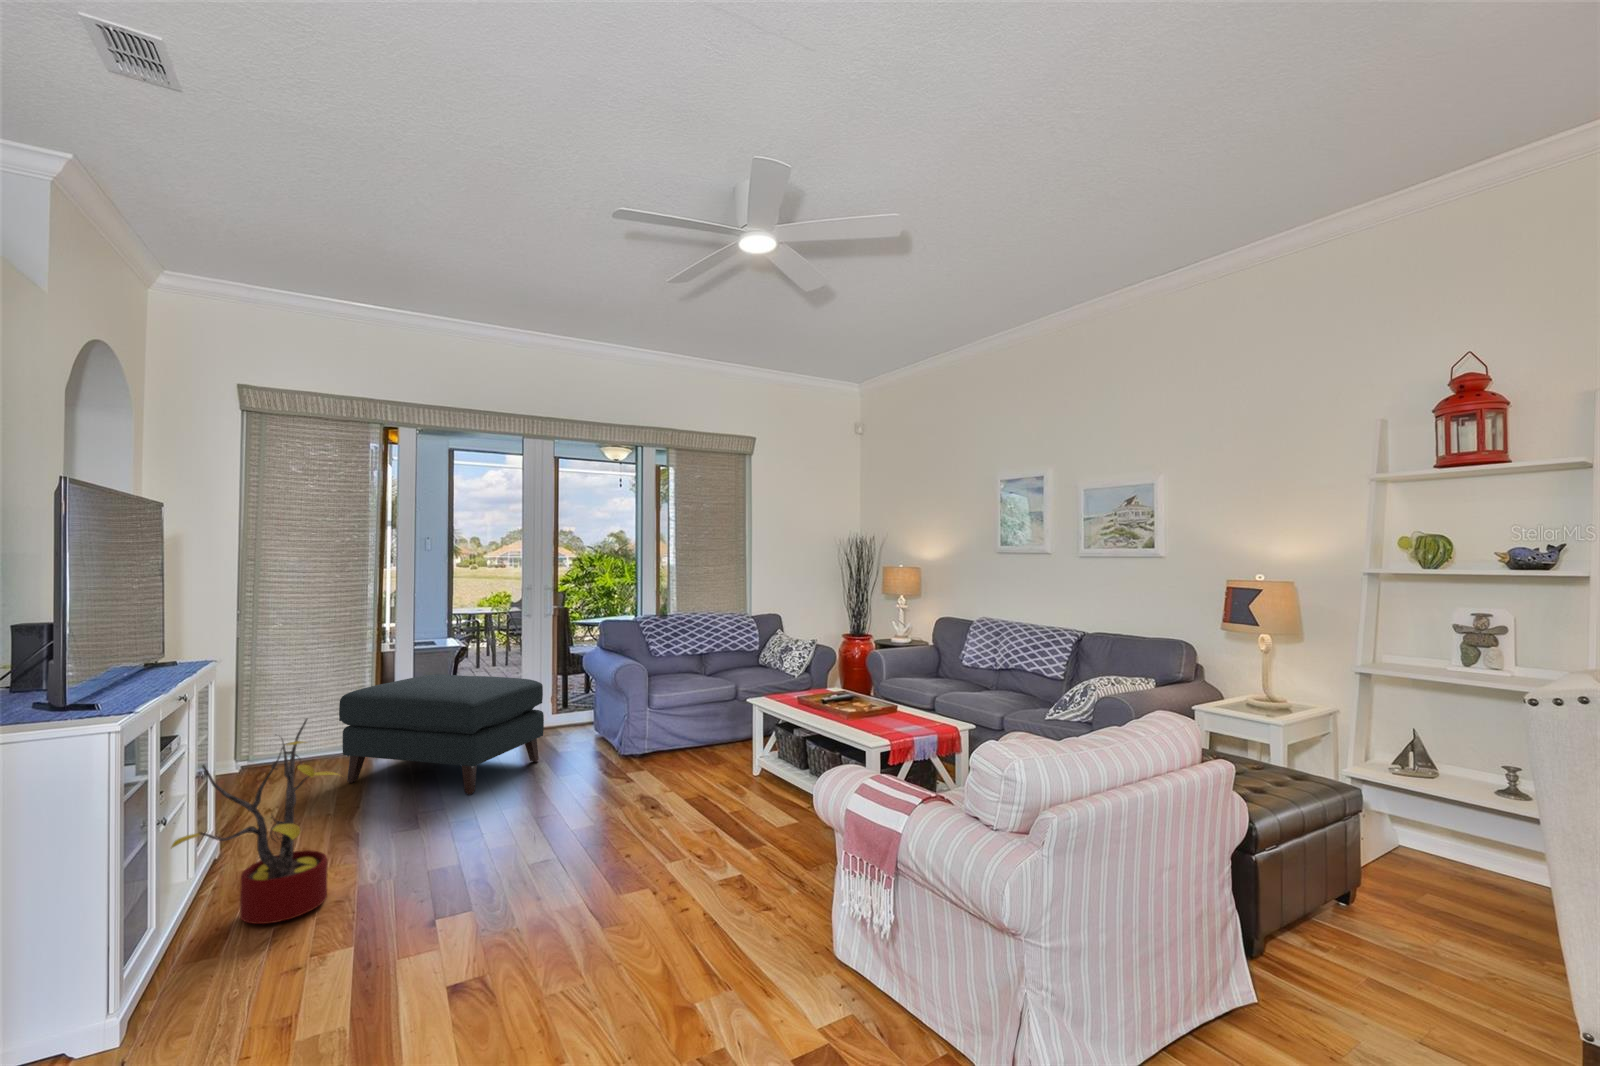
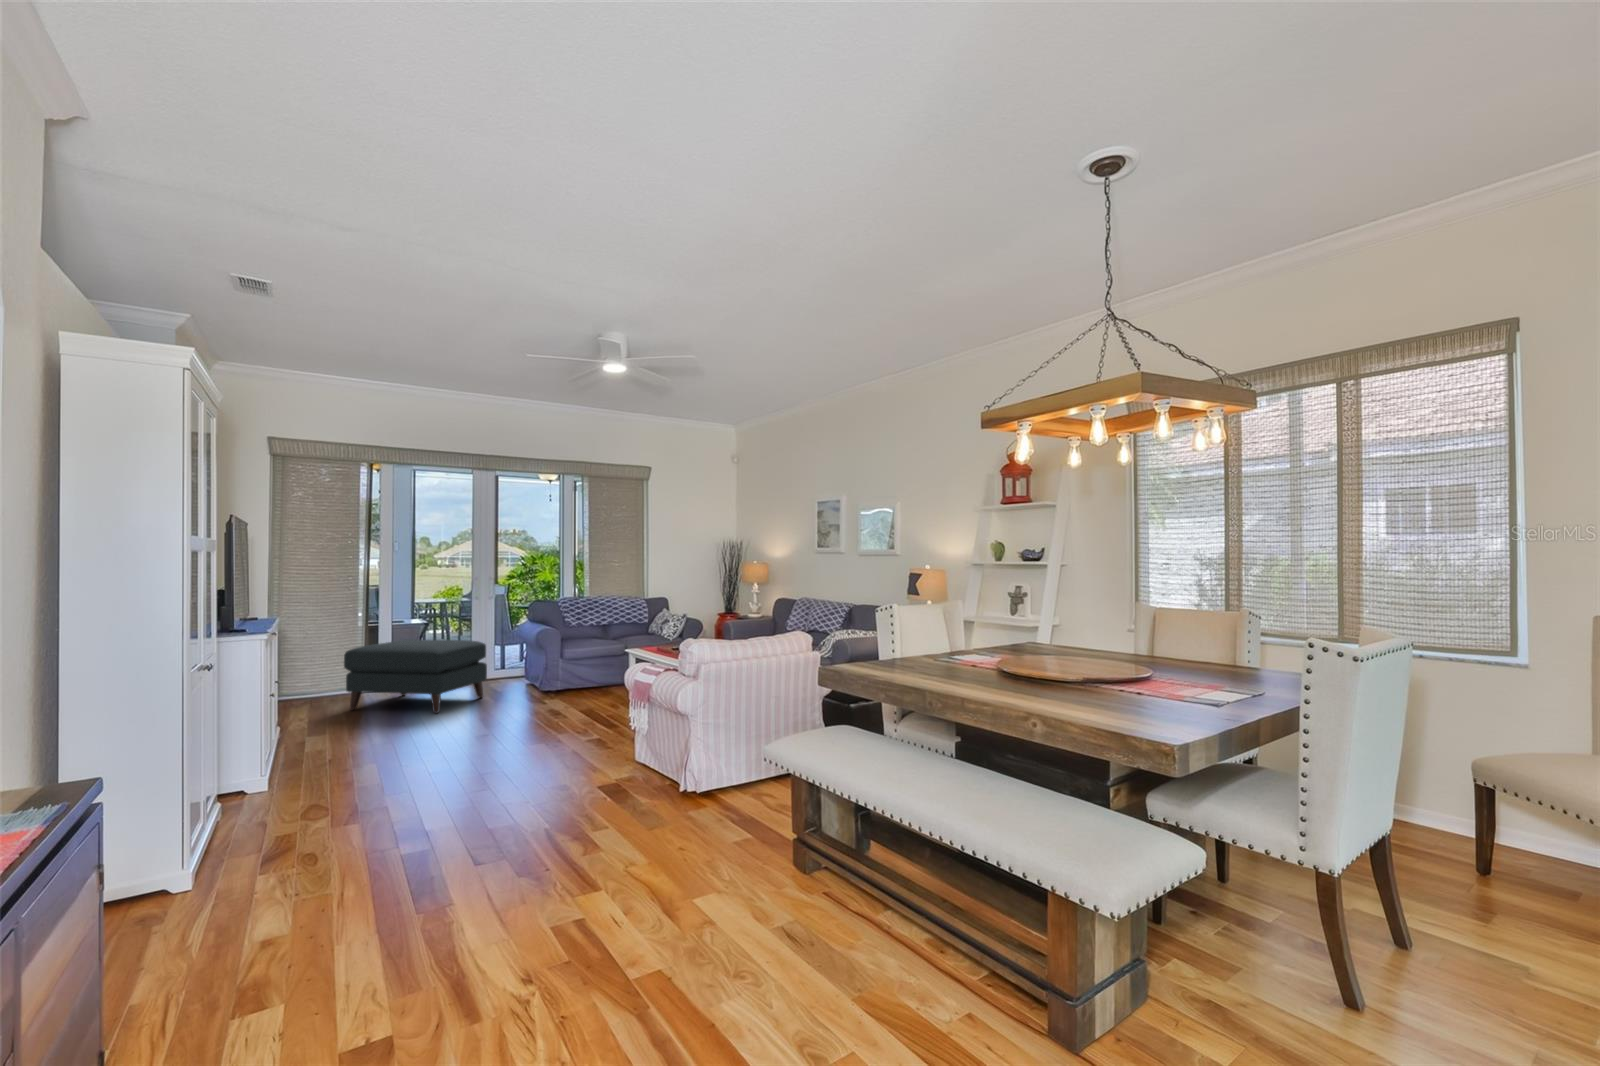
decorative plant: present [171,719,337,924] -> none [277,653,364,763]

